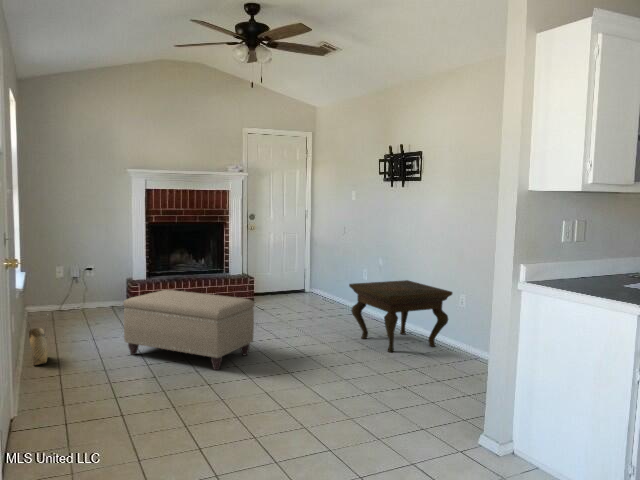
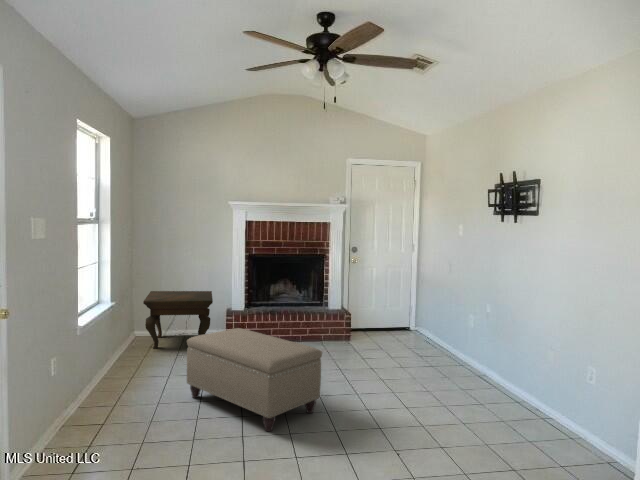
side table: present [349,280,452,352] -> present [143,291,213,349]
woven basket: present [29,328,48,365] -> none [91,348,114,401]

